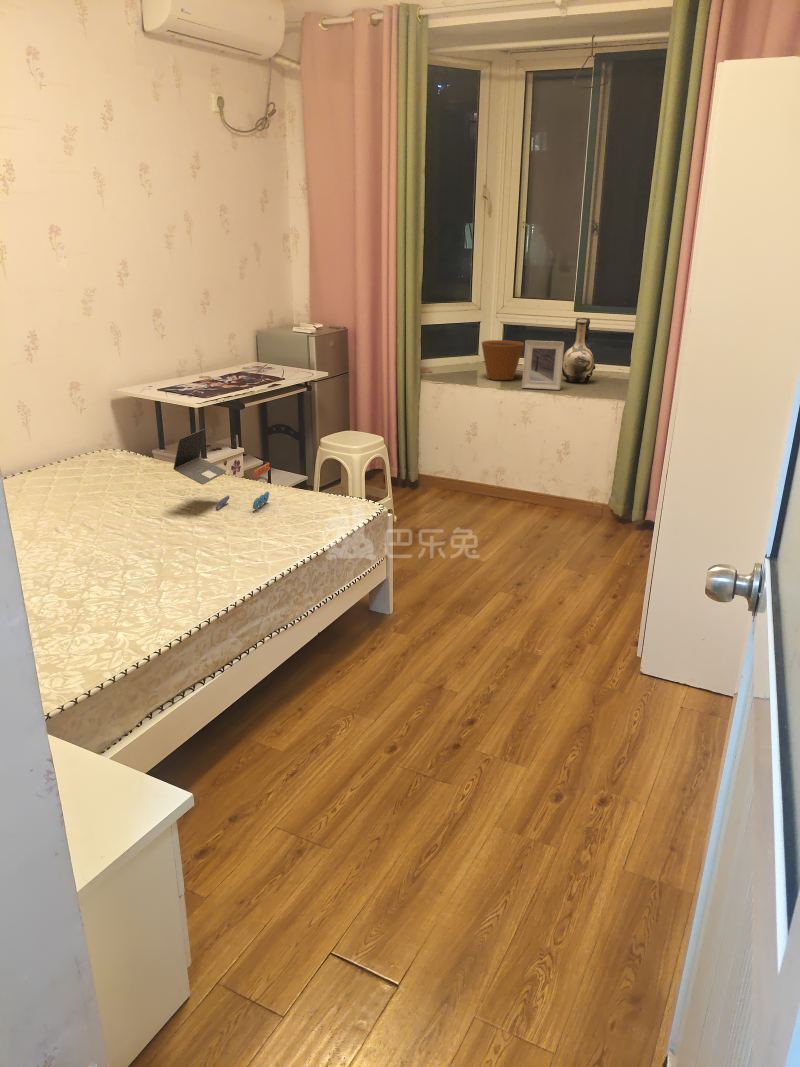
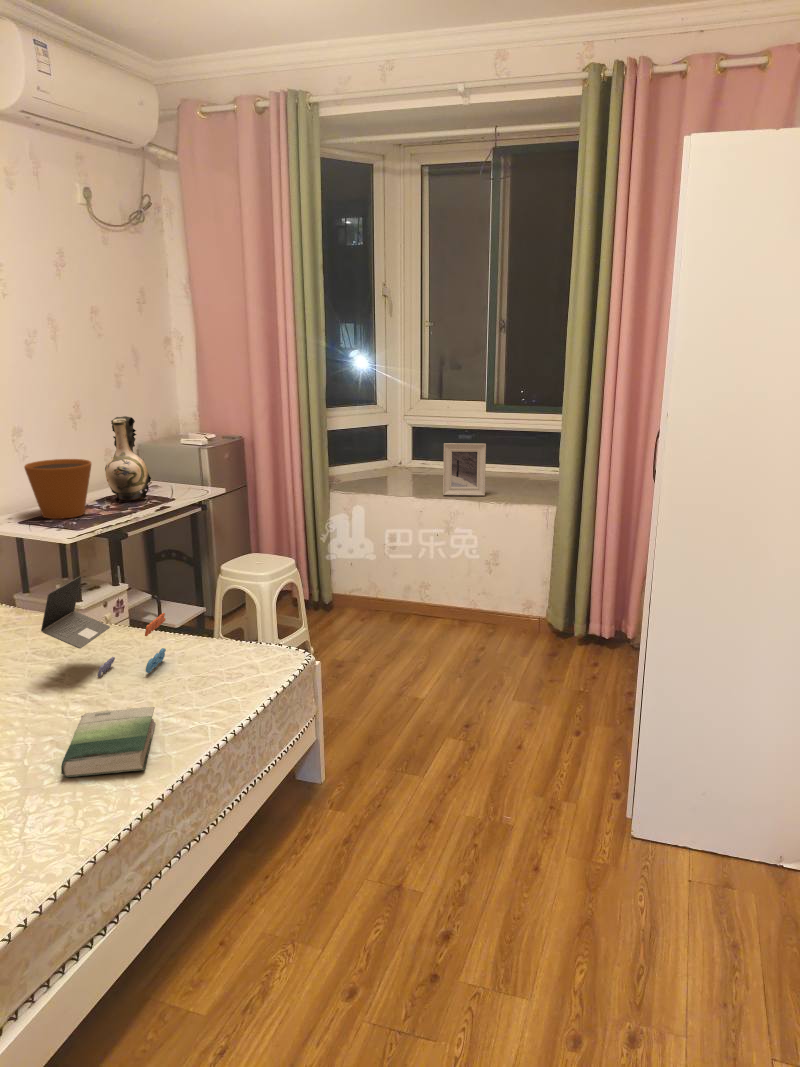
decorative vase: present [562,318,595,383] -> present [105,416,151,501]
flower pot: present [482,340,524,380] -> present [24,459,91,519]
book: none [185,530,257,572] -> present [61,707,155,777]

